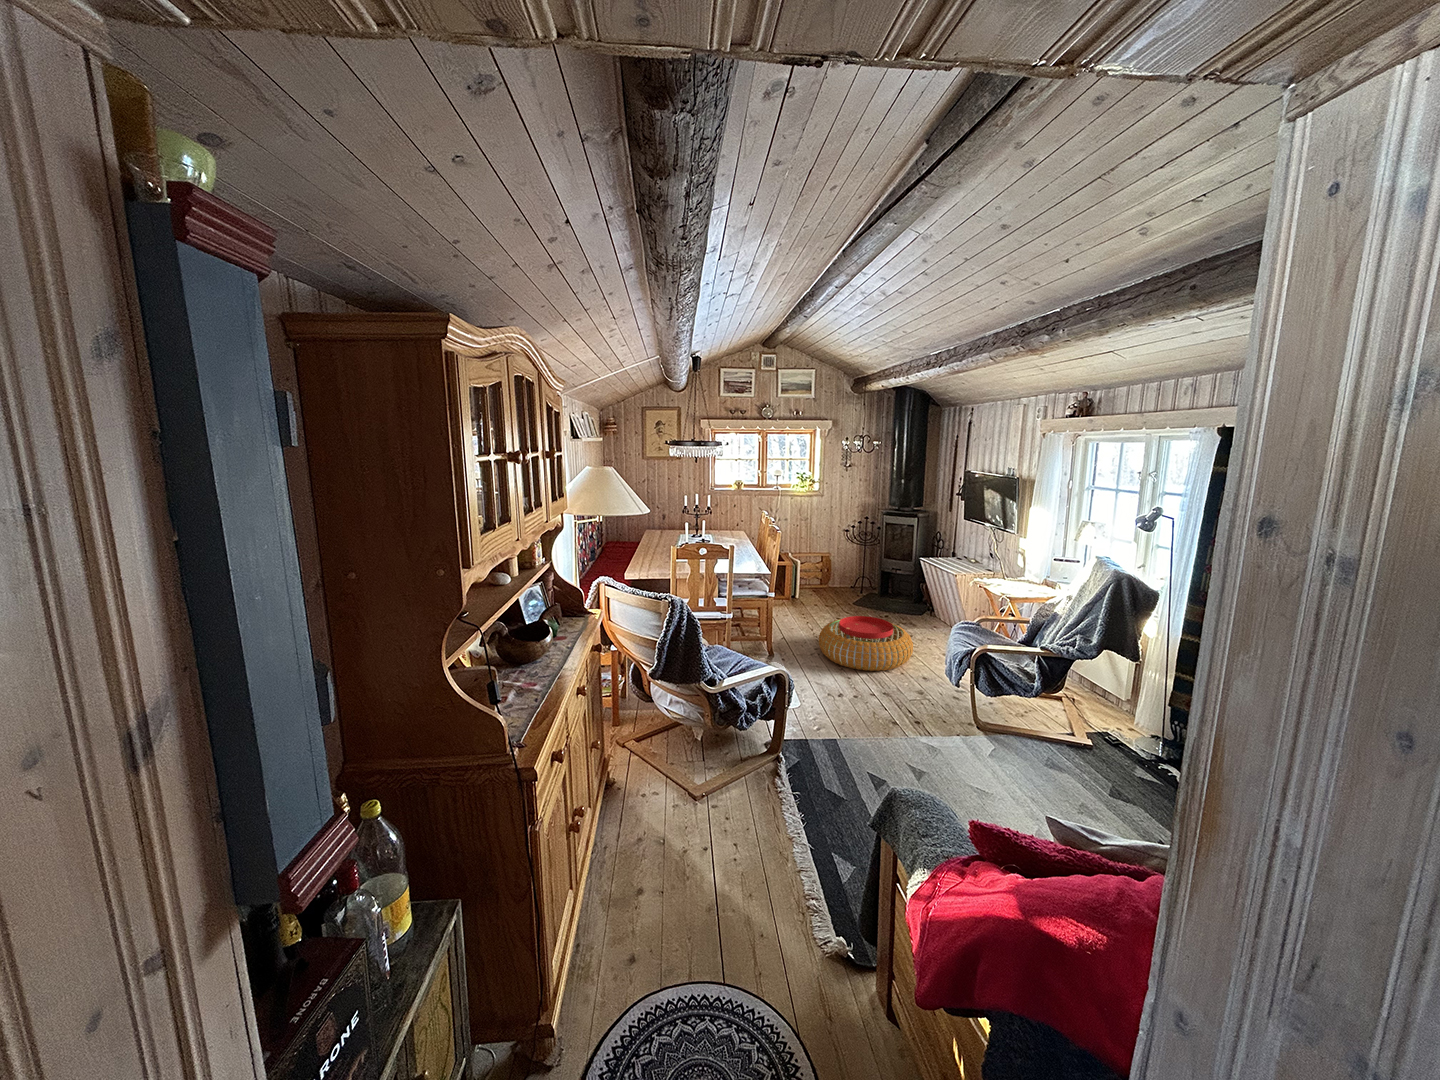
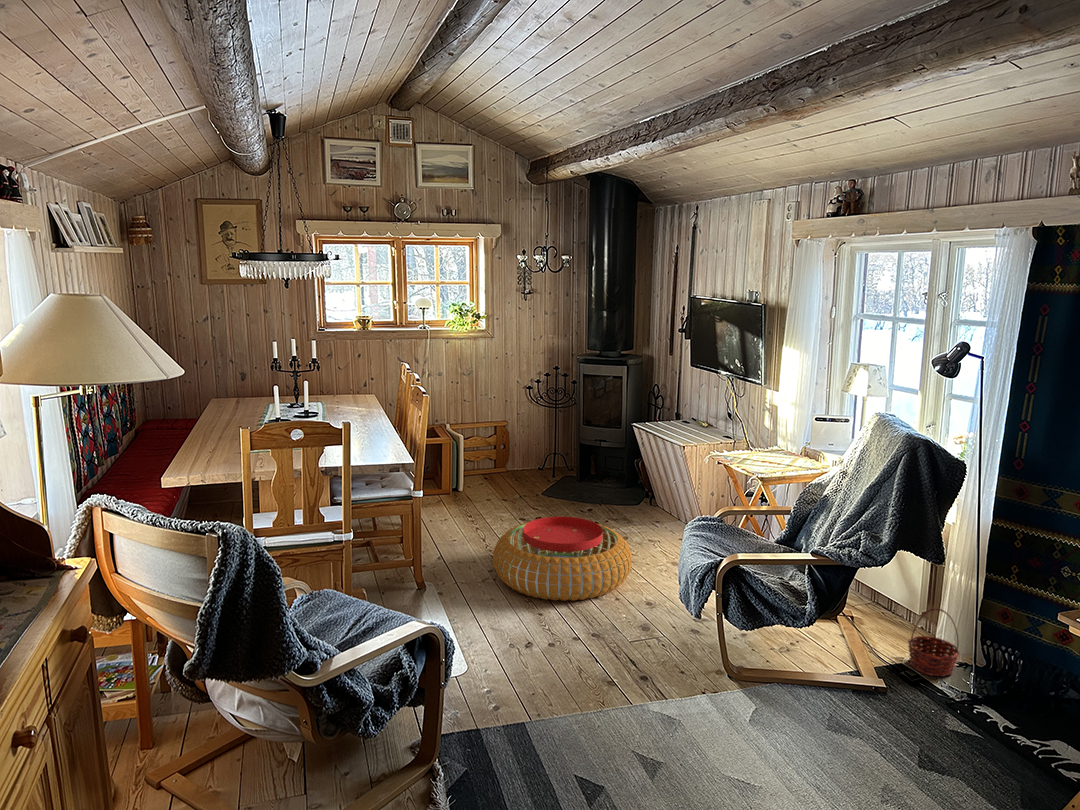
basket: none [1114,696,1155,745] -> present [908,608,960,677]

